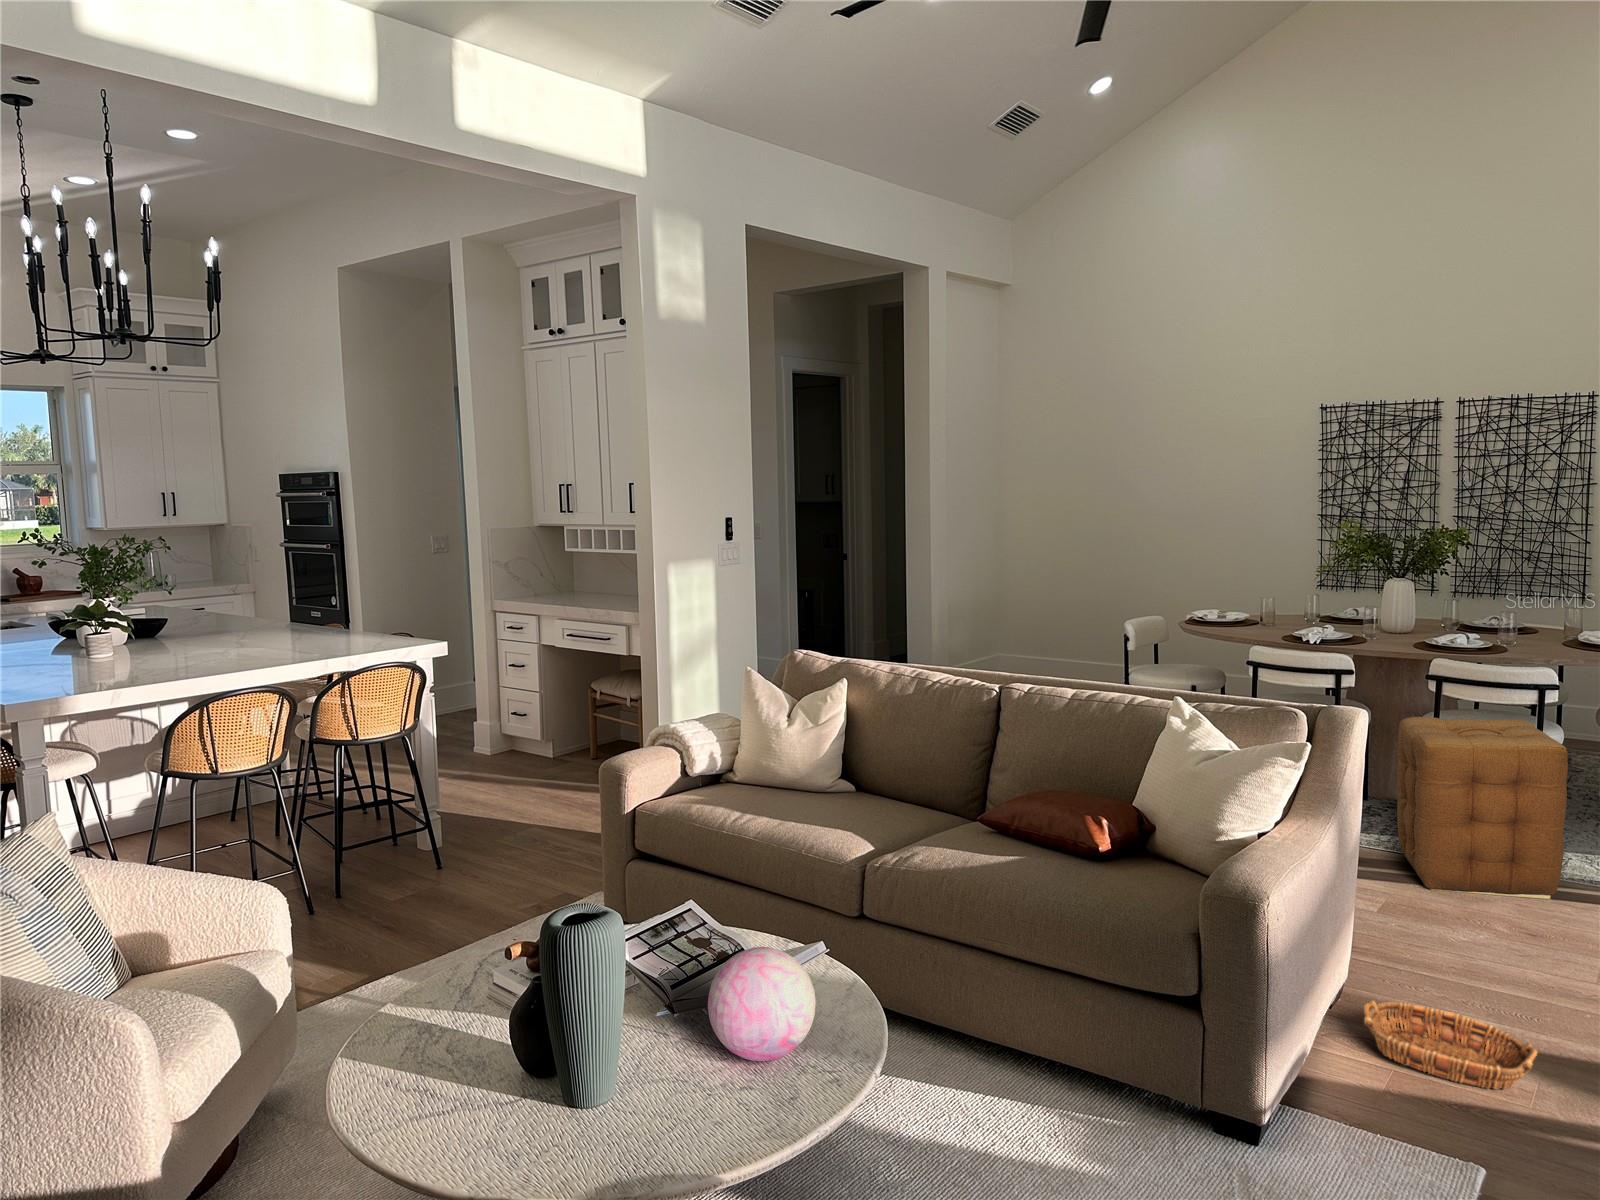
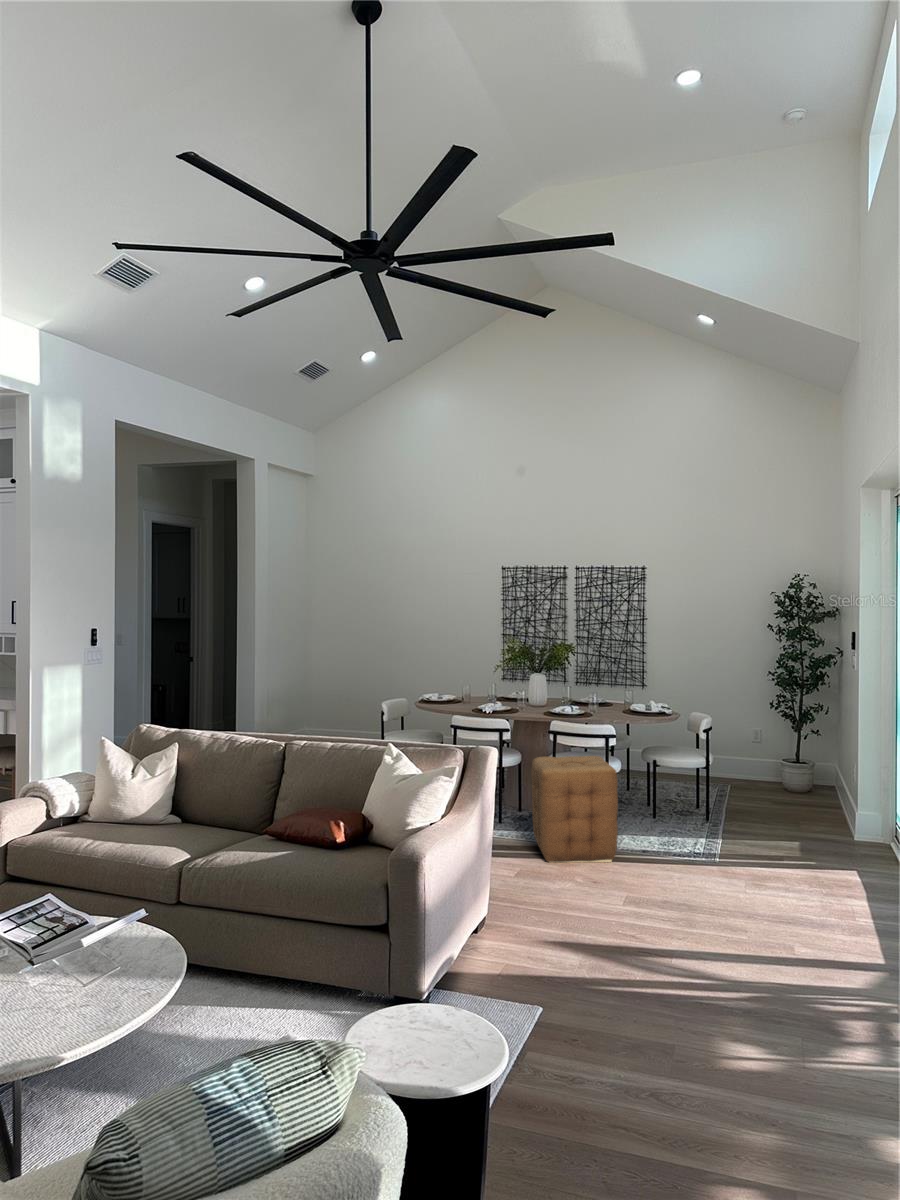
decorative orb: present [708,947,816,1061] -> none [58,910,135,987]
basket: present [1364,1000,1537,1089] -> none [485,916,596,974]

